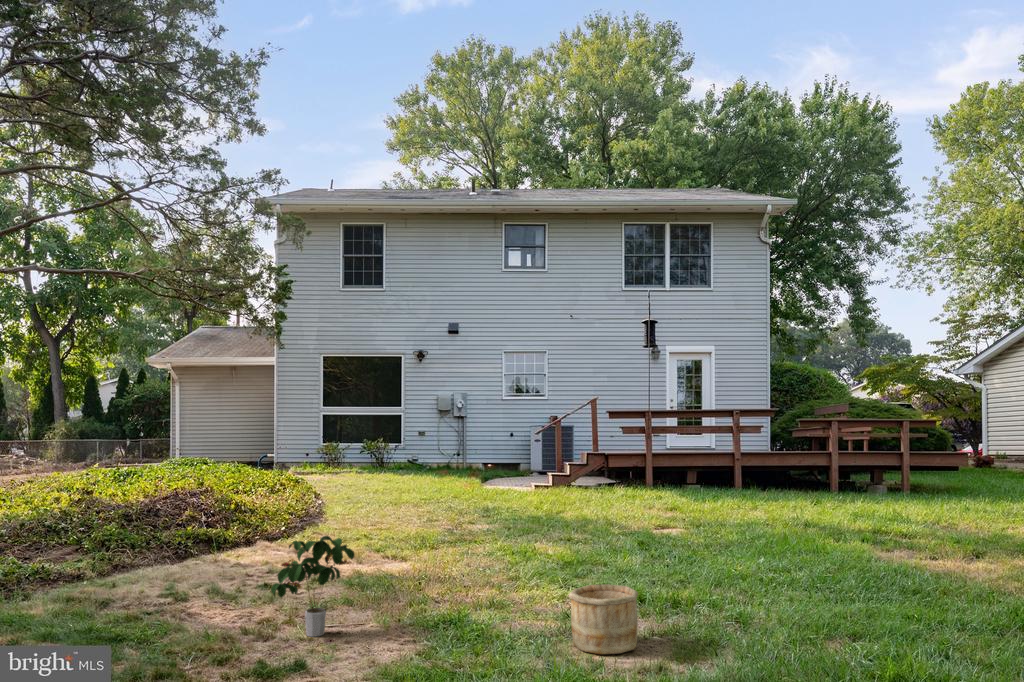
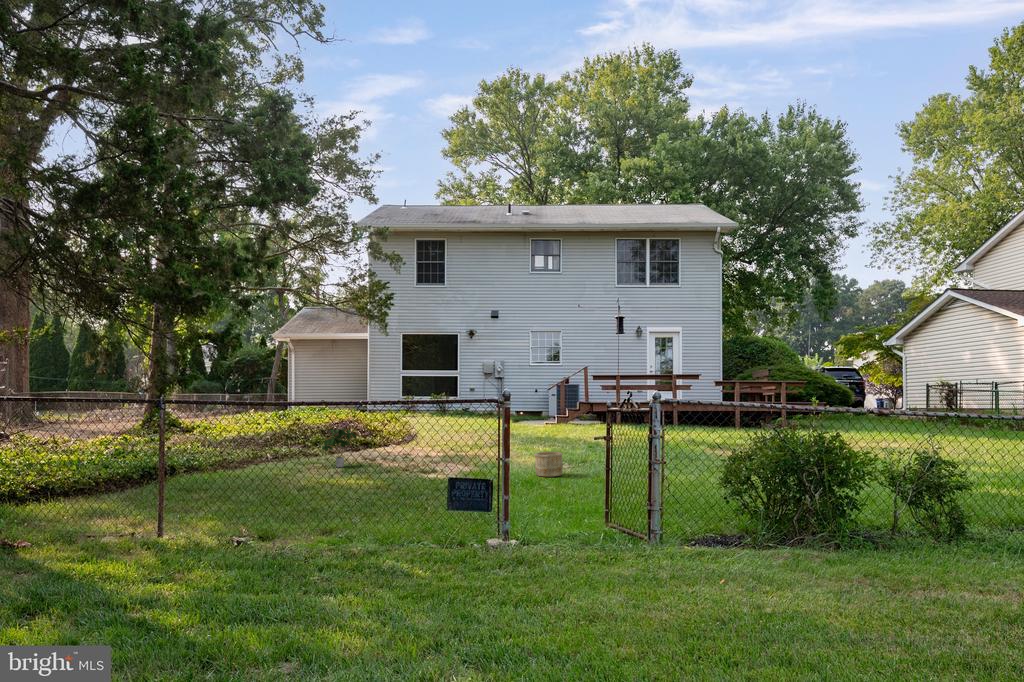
potted plant: present [271,536,355,637] -> present [322,428,356,467]

